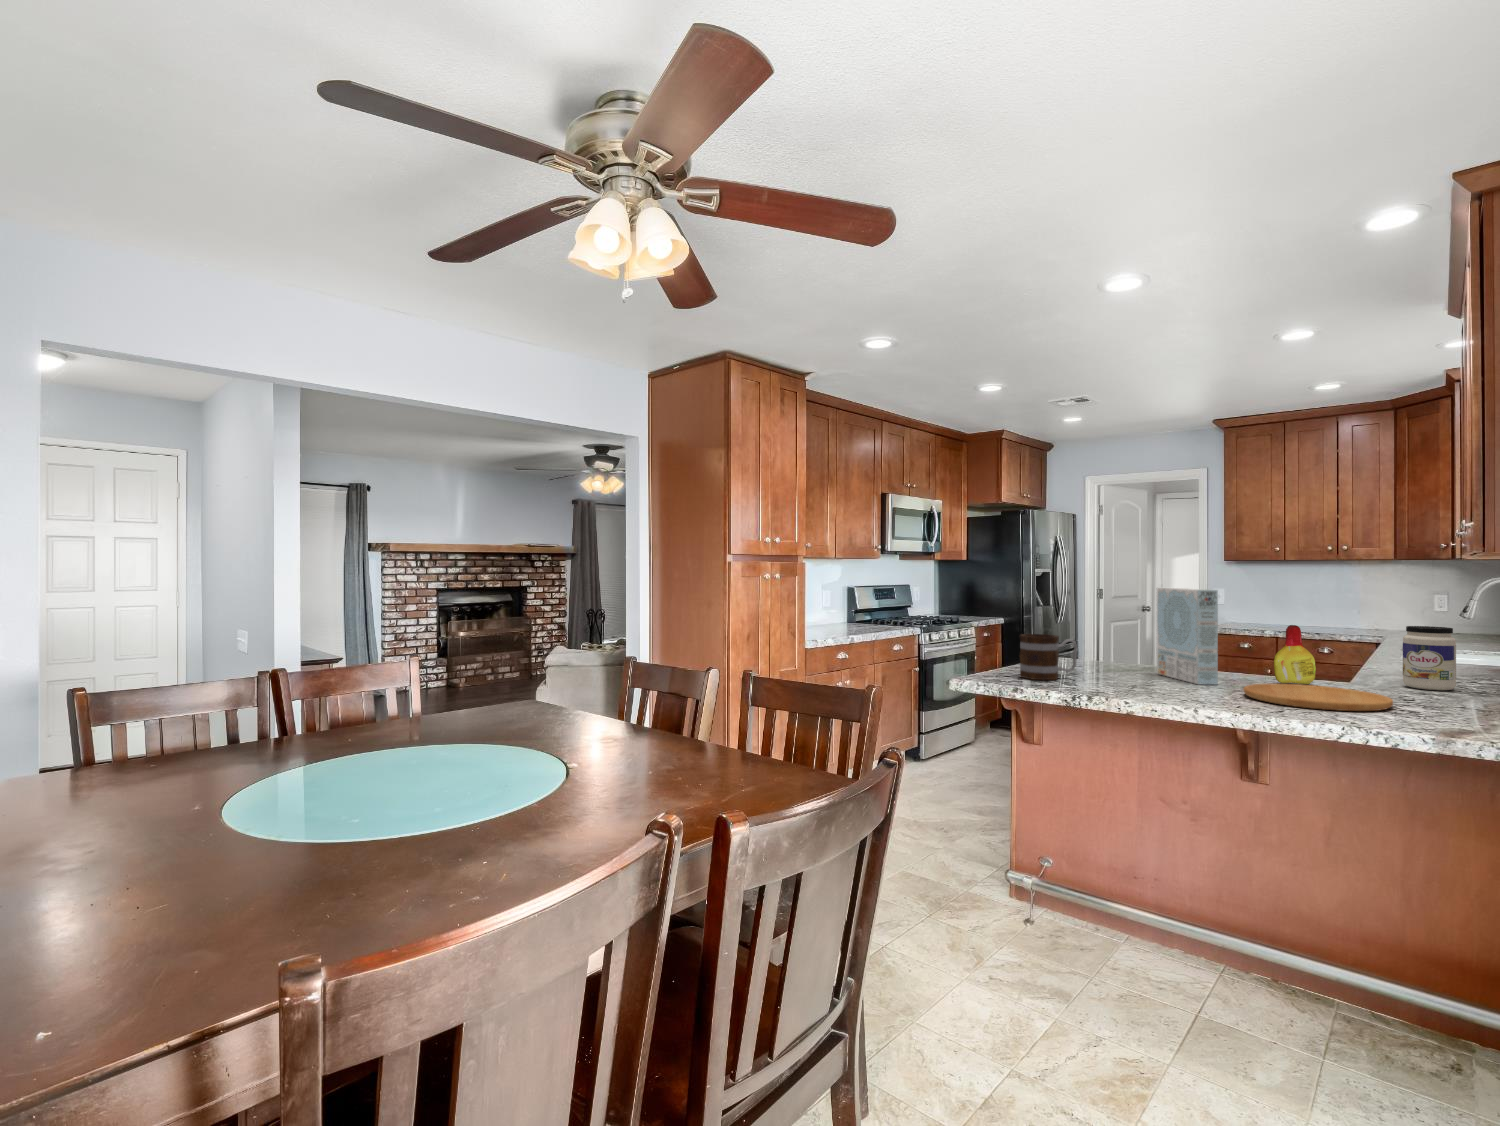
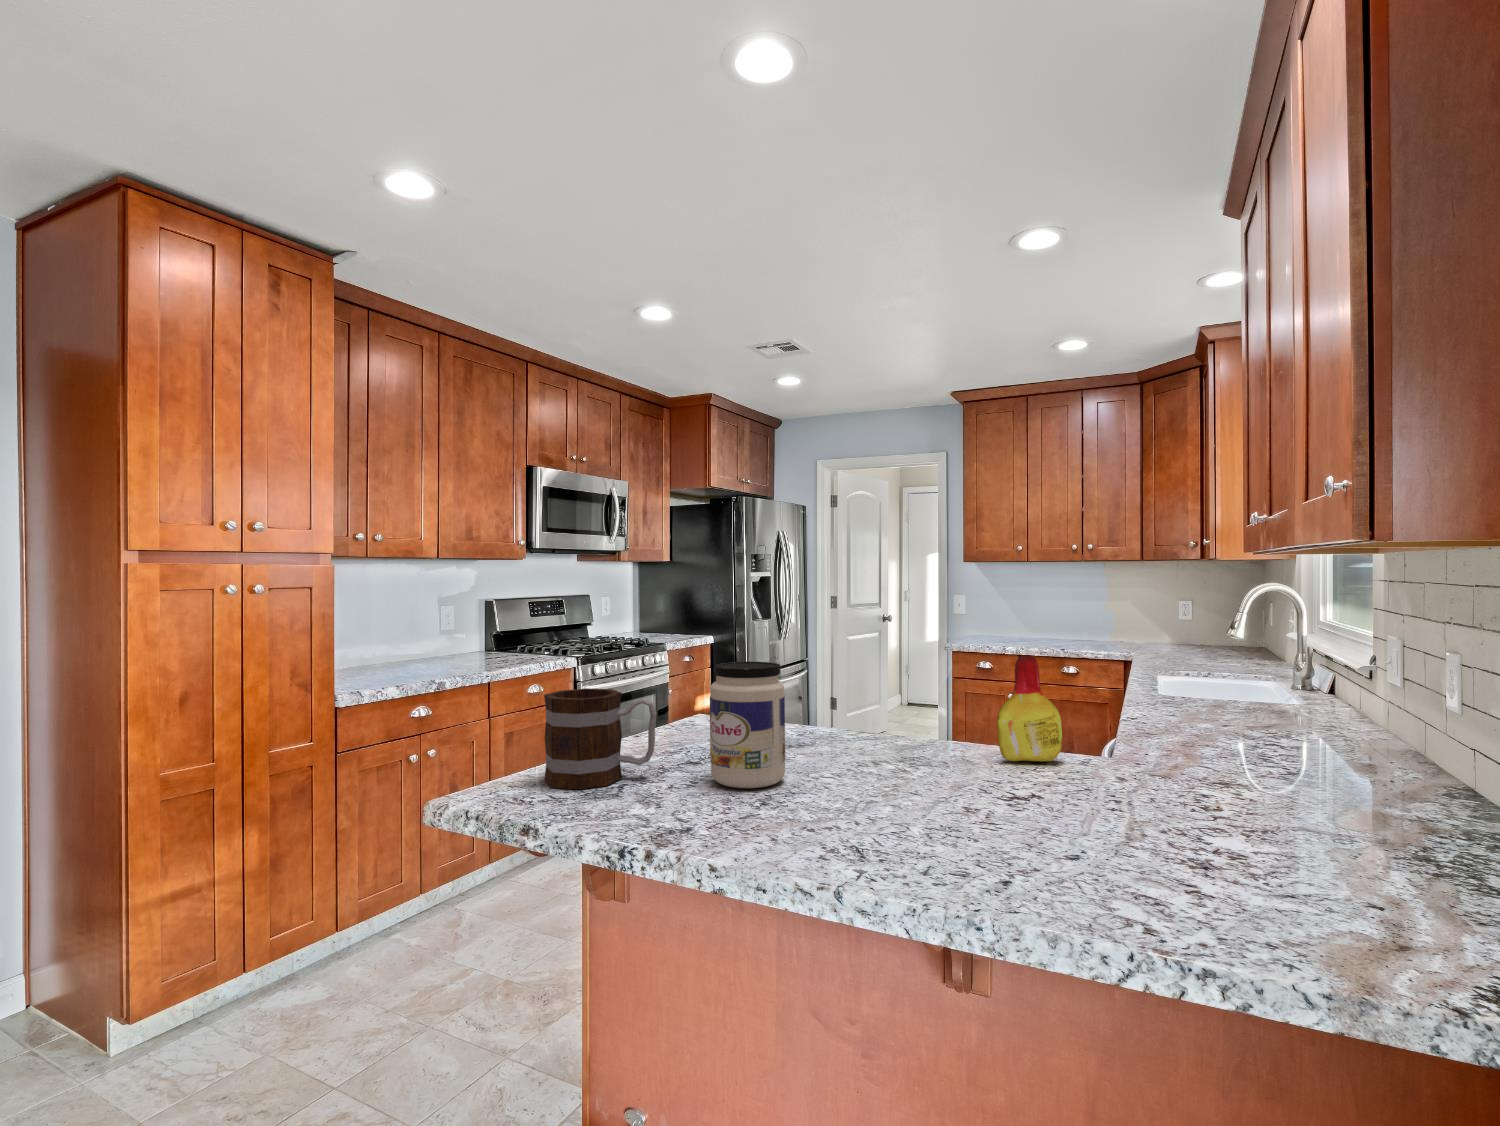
cereal box: present [1157,588,1218,685] -> none [816,593,904,778]
jar: present [1403,626,1456,690] -> present [710,662,785,788]
cutting board: present [1243,684,1393,711] -> none [934,775,1205,864]

